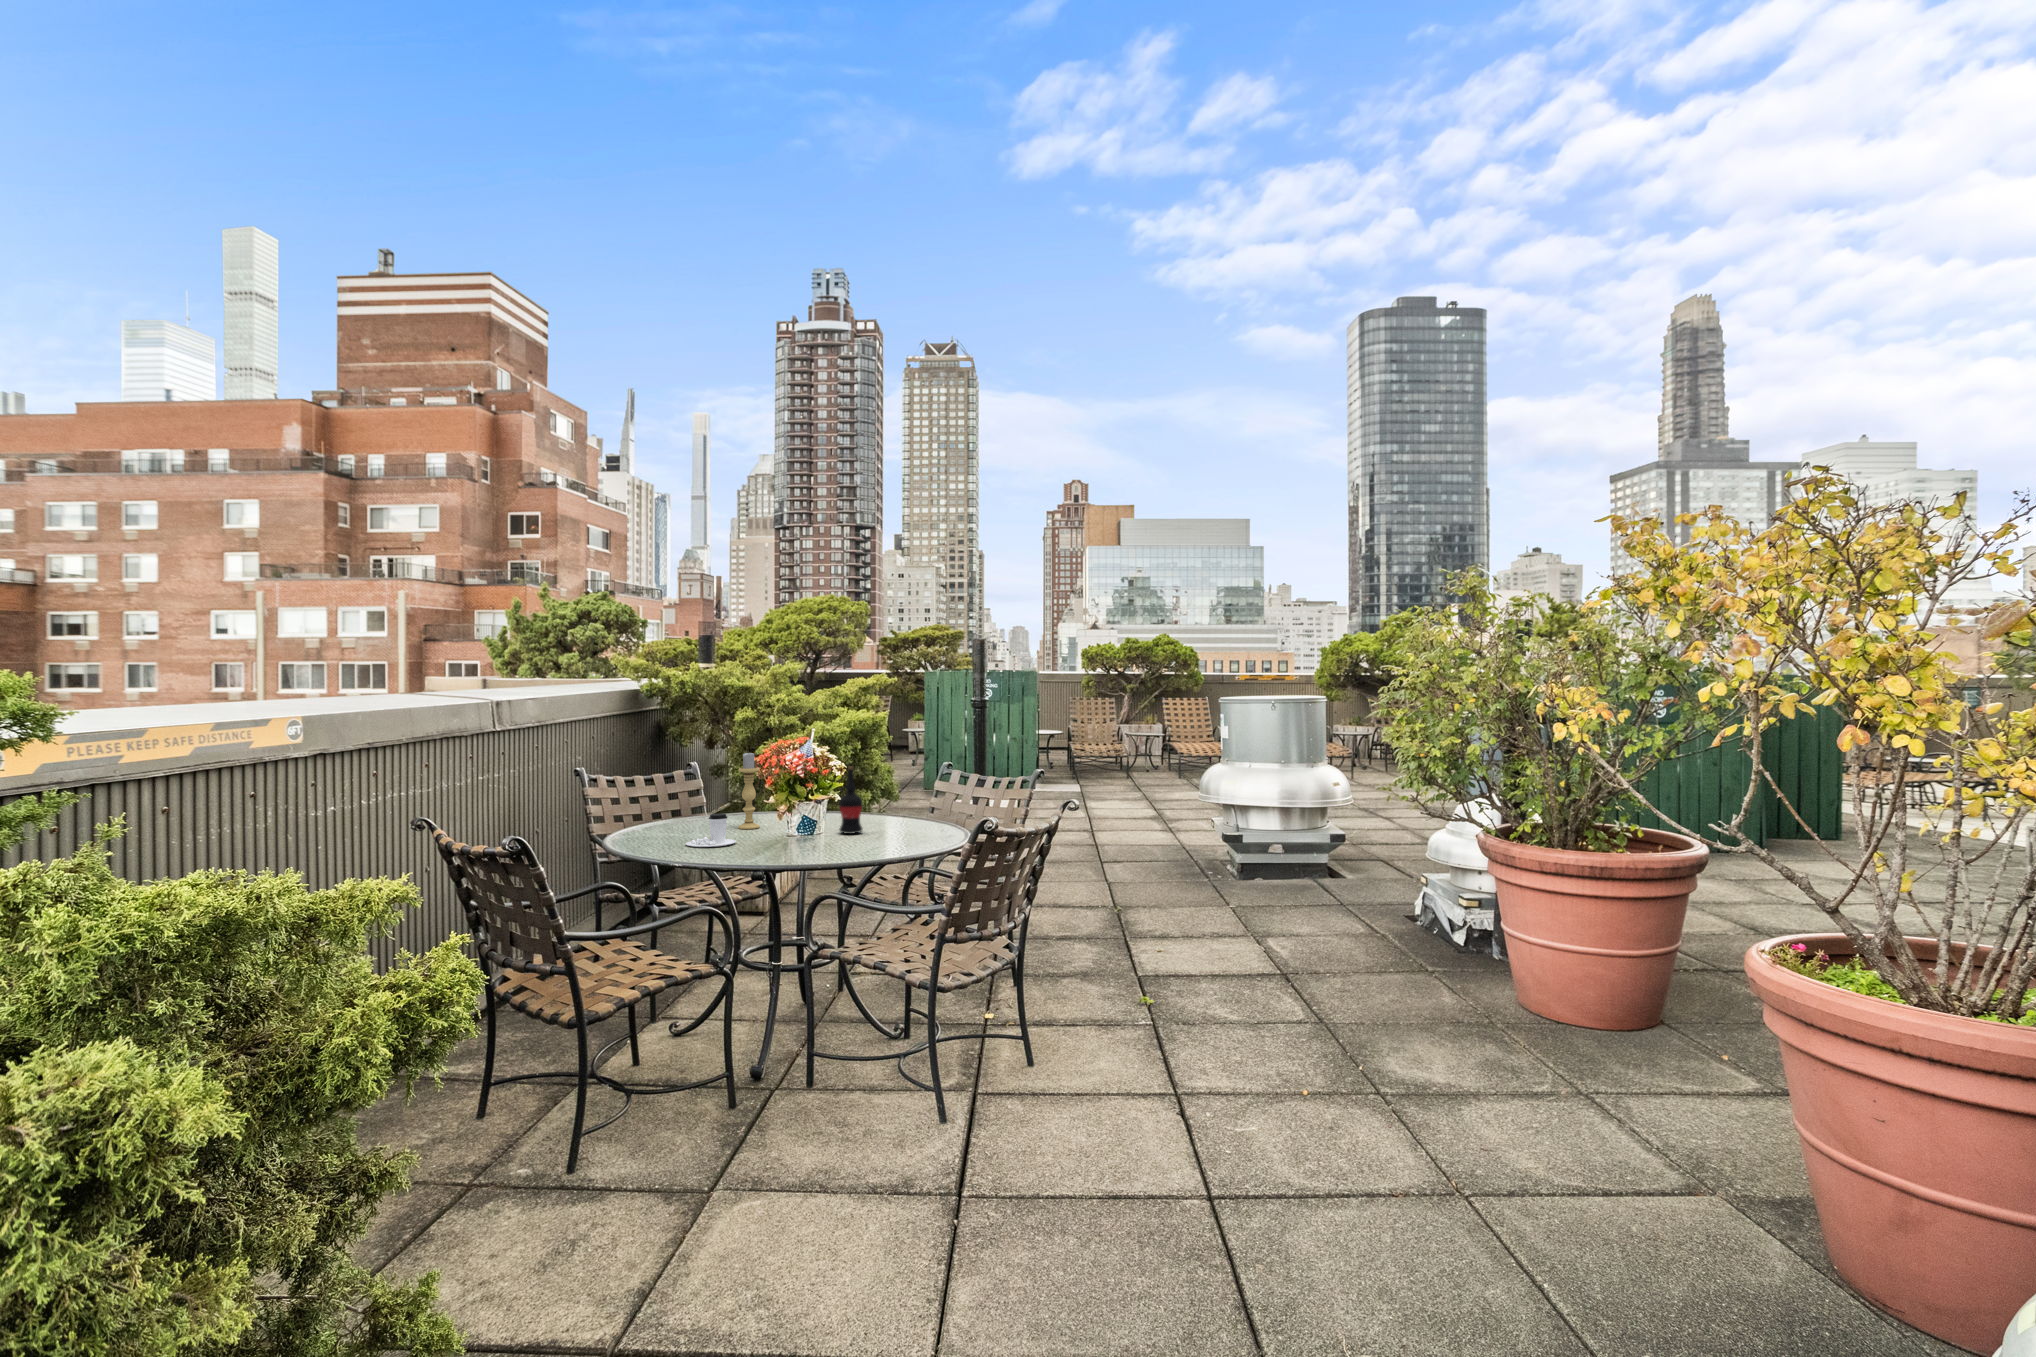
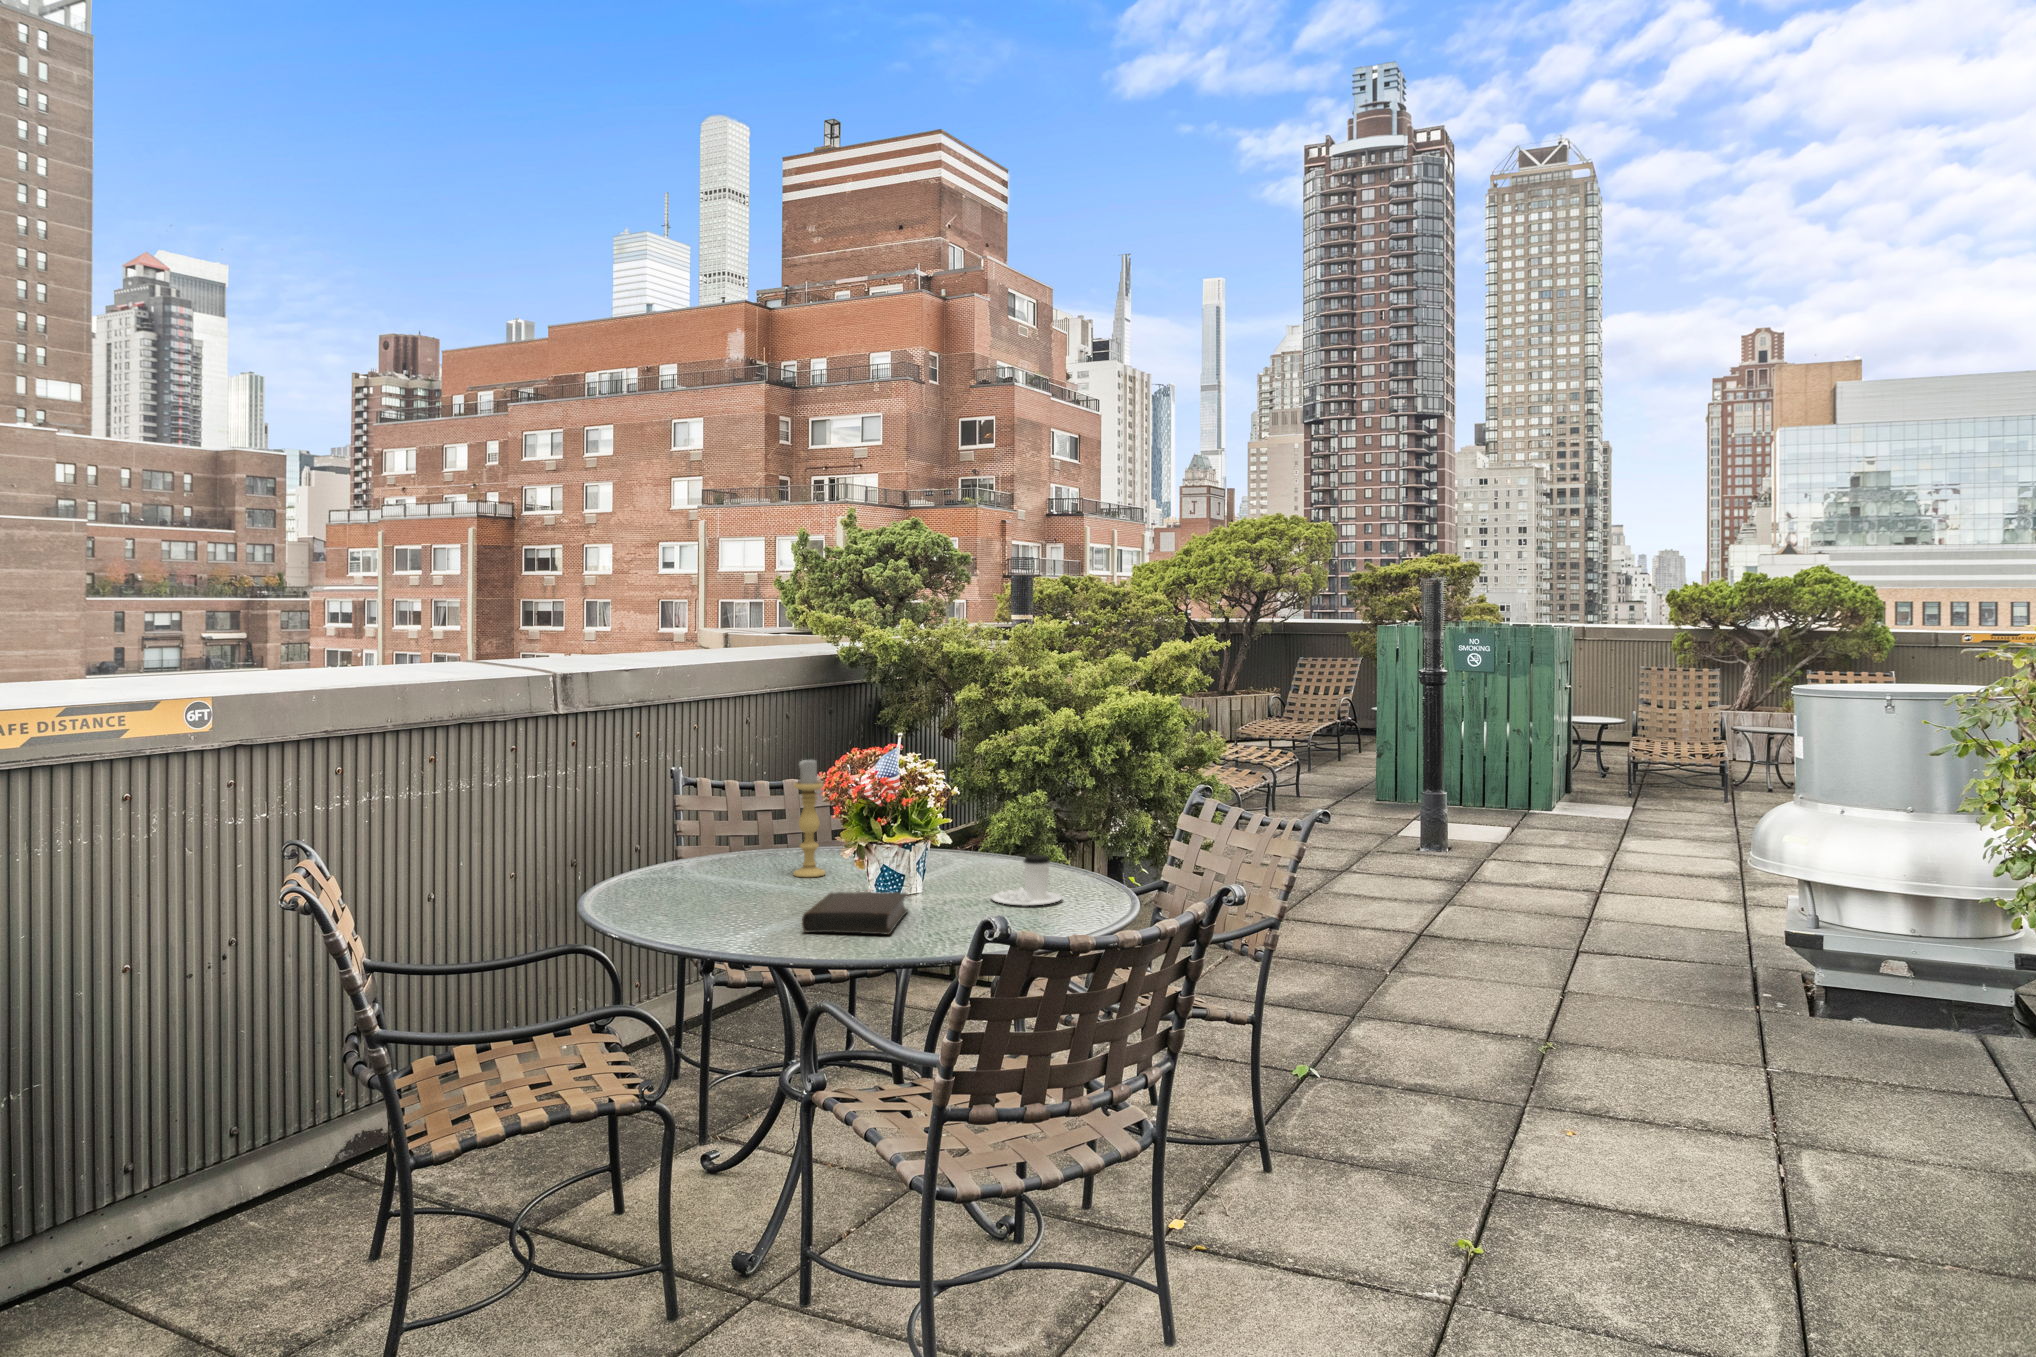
wine bottle: present [839,766,862,834] -> none [913,790,951,901]
coffee cup: present [686,814,736,847] -> present [991,855,1063,906]
book: none [799,828,864,851] -> present [802,892,908,934]

